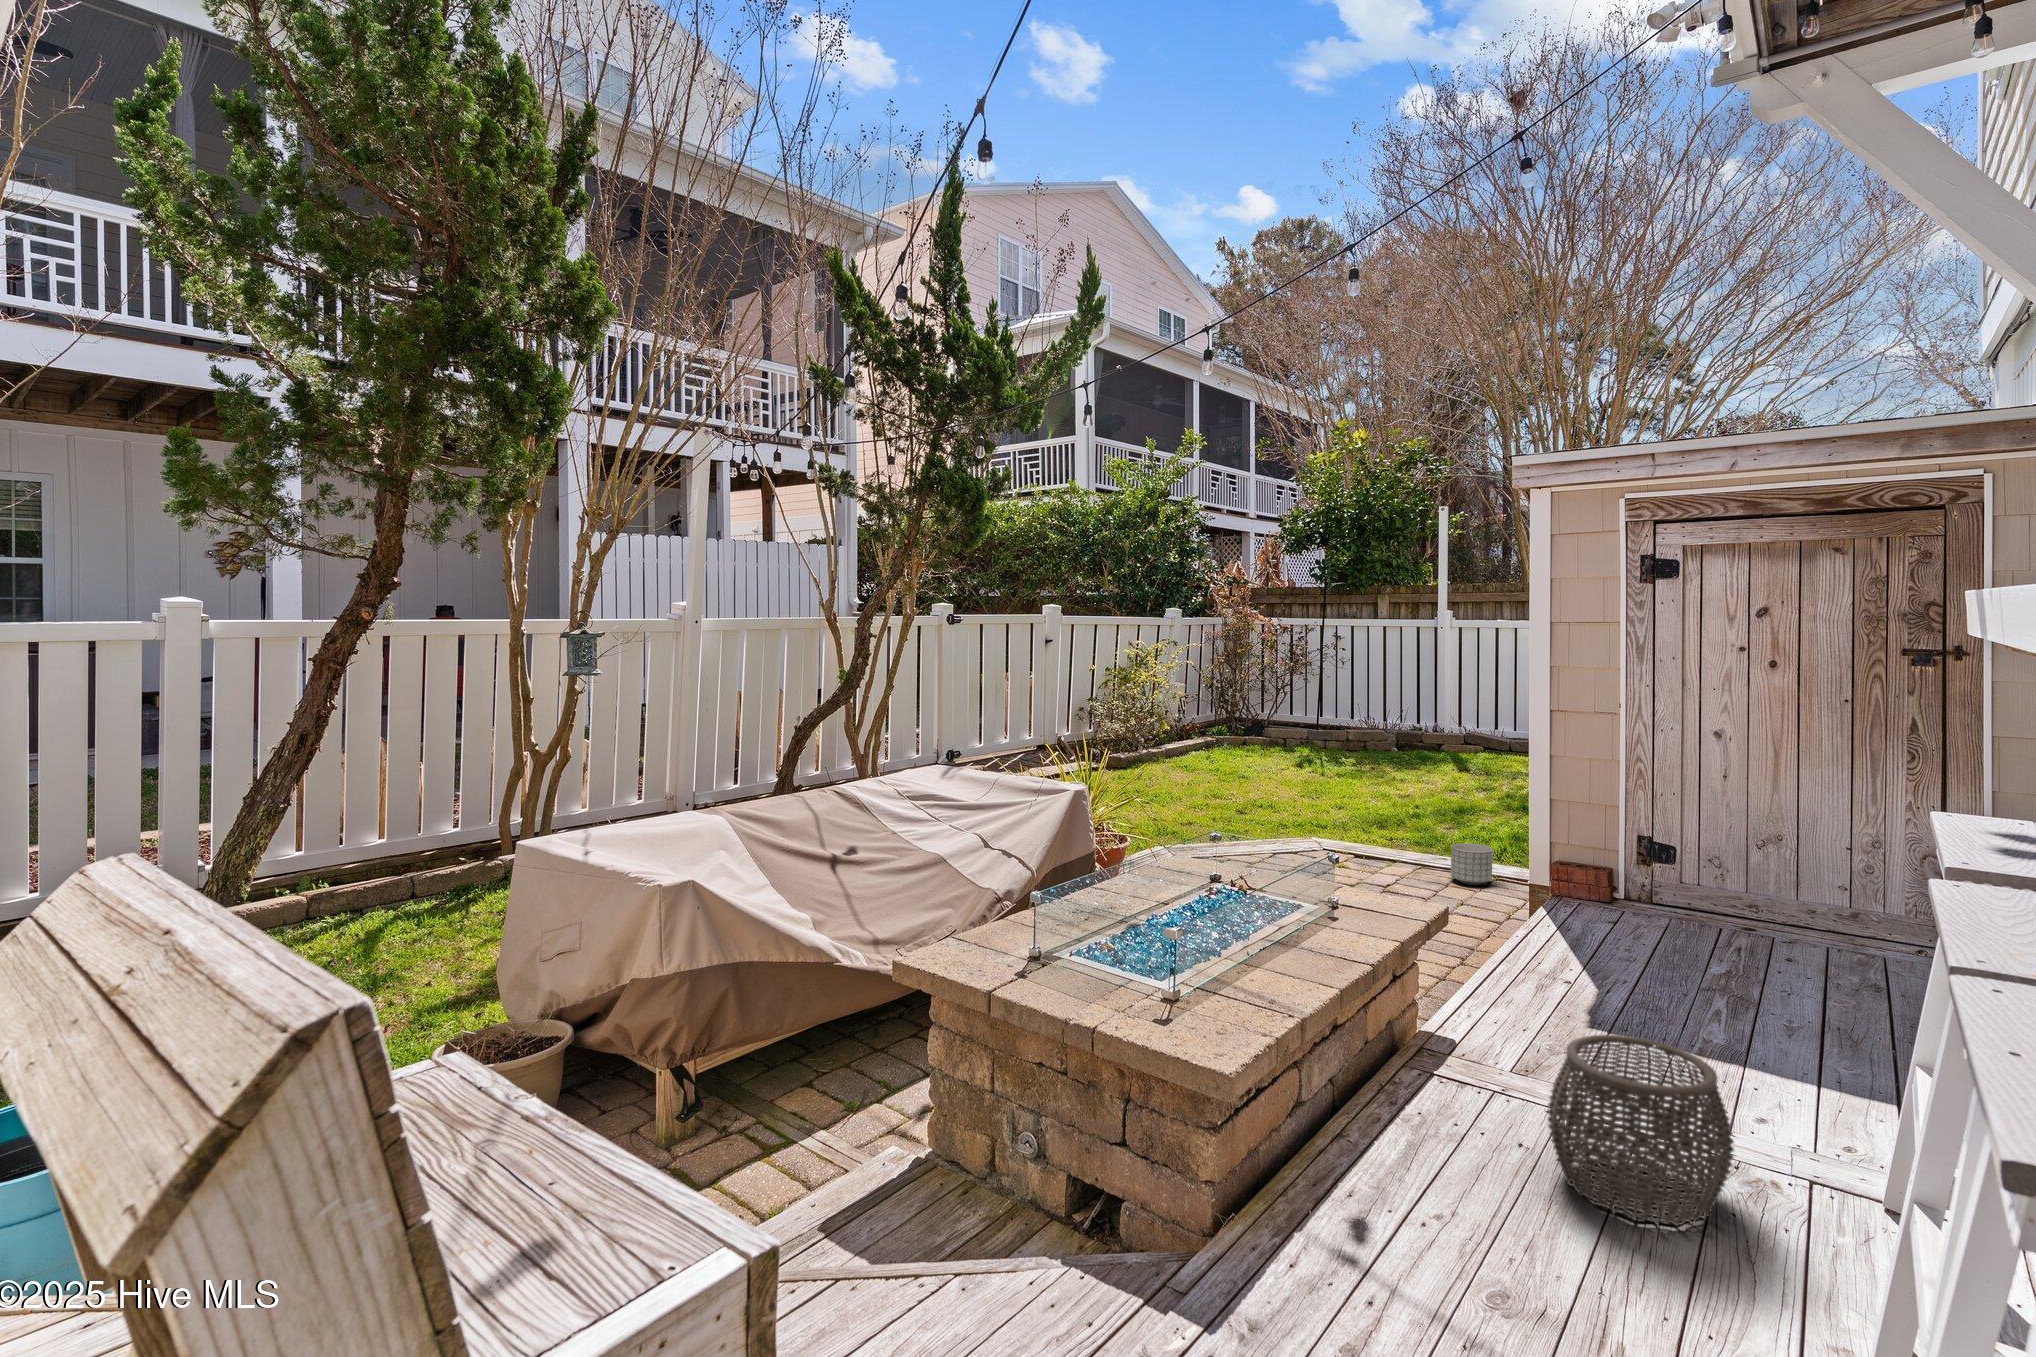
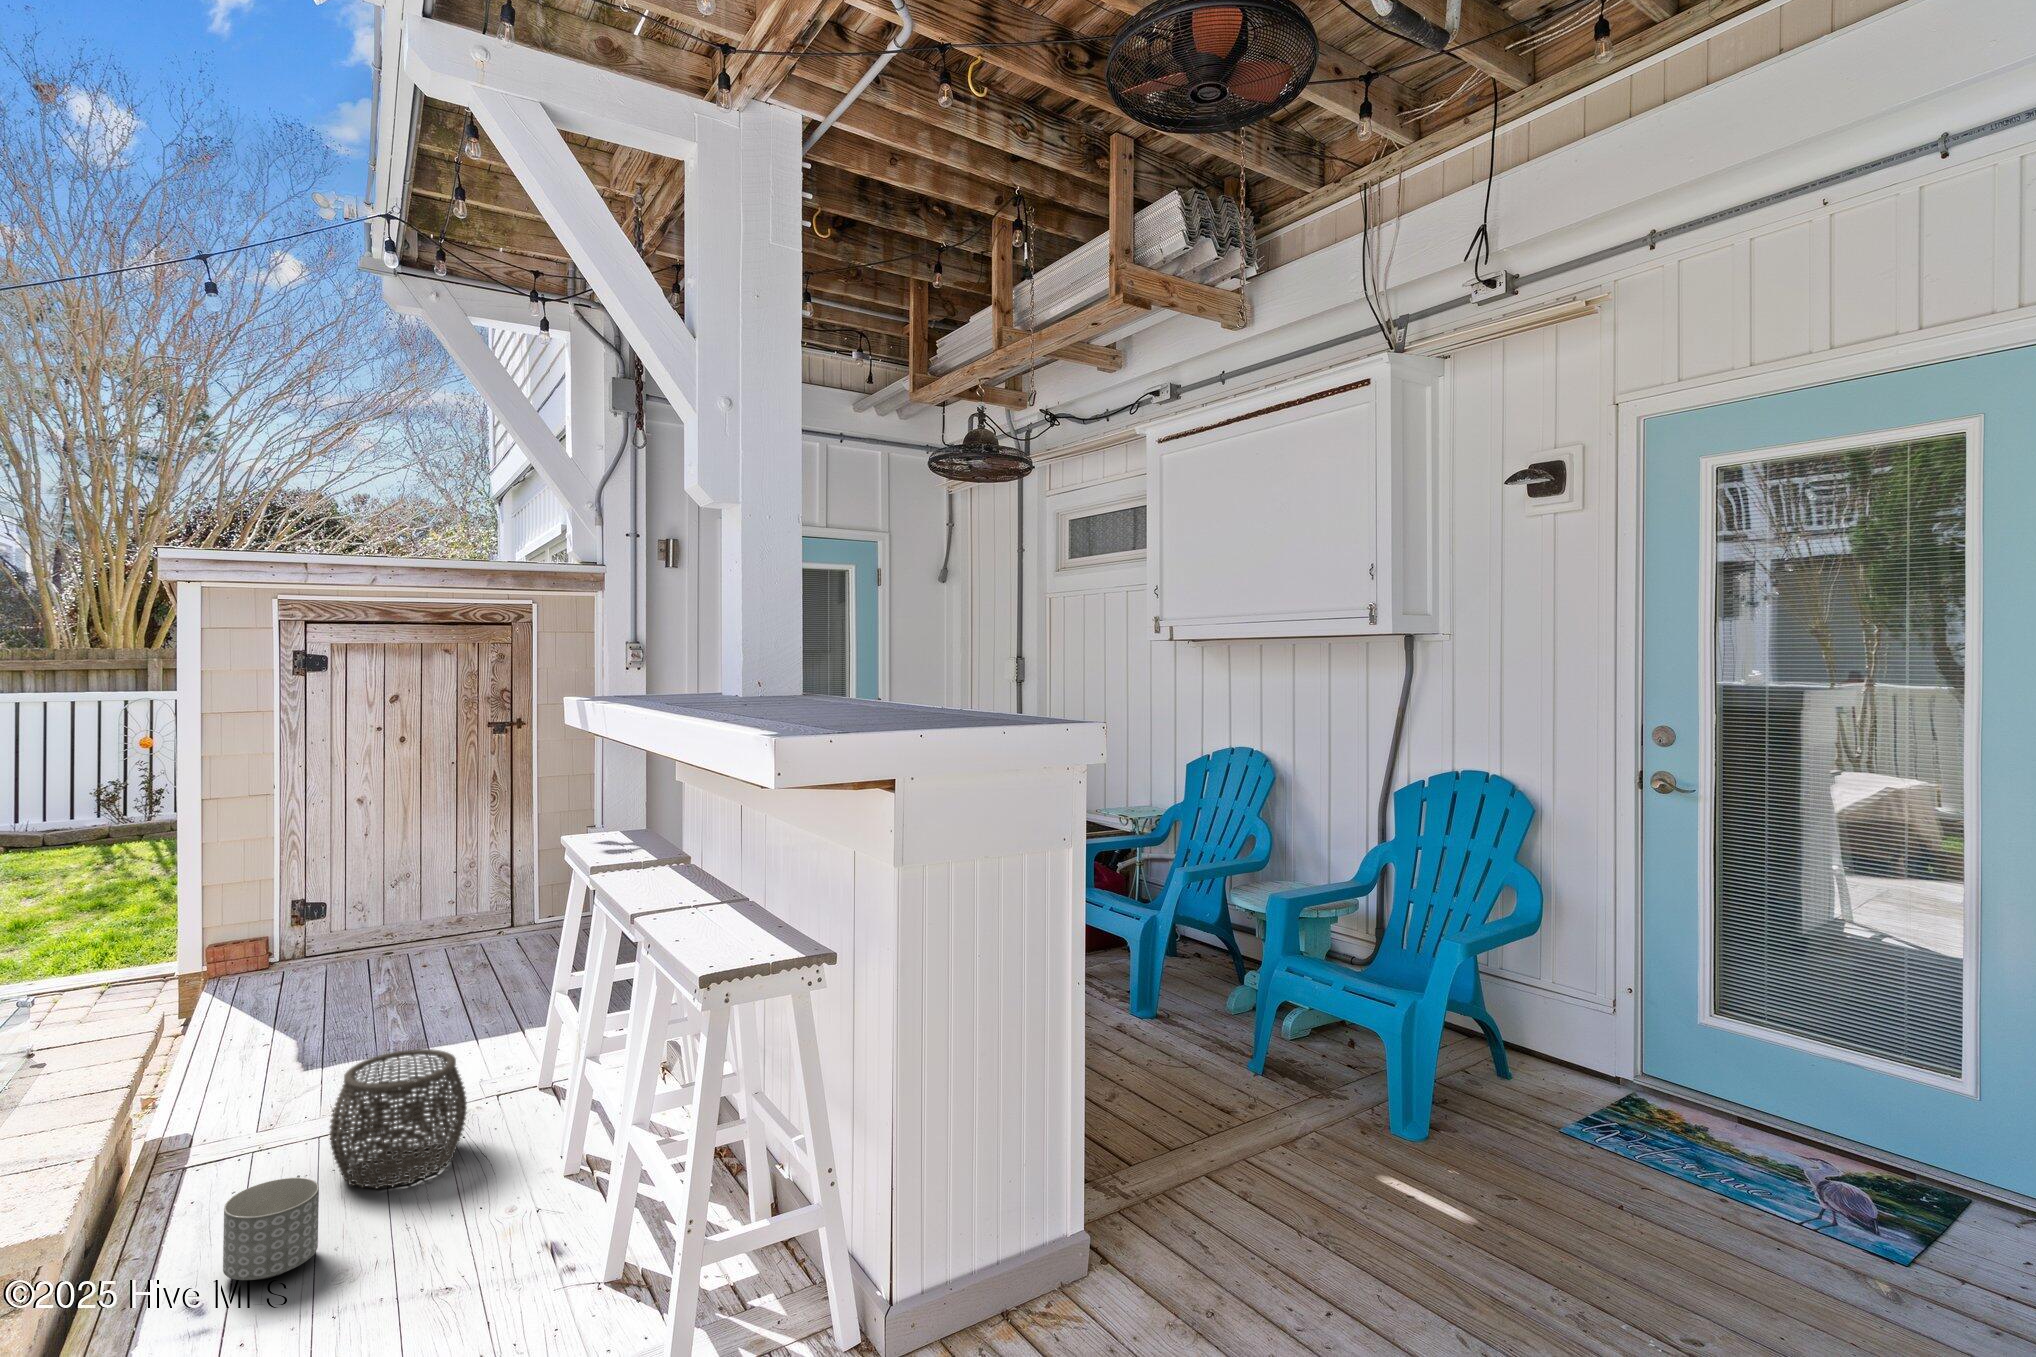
planter: present [1451,843,1493,885] -> present [223,1178,319,1280]

